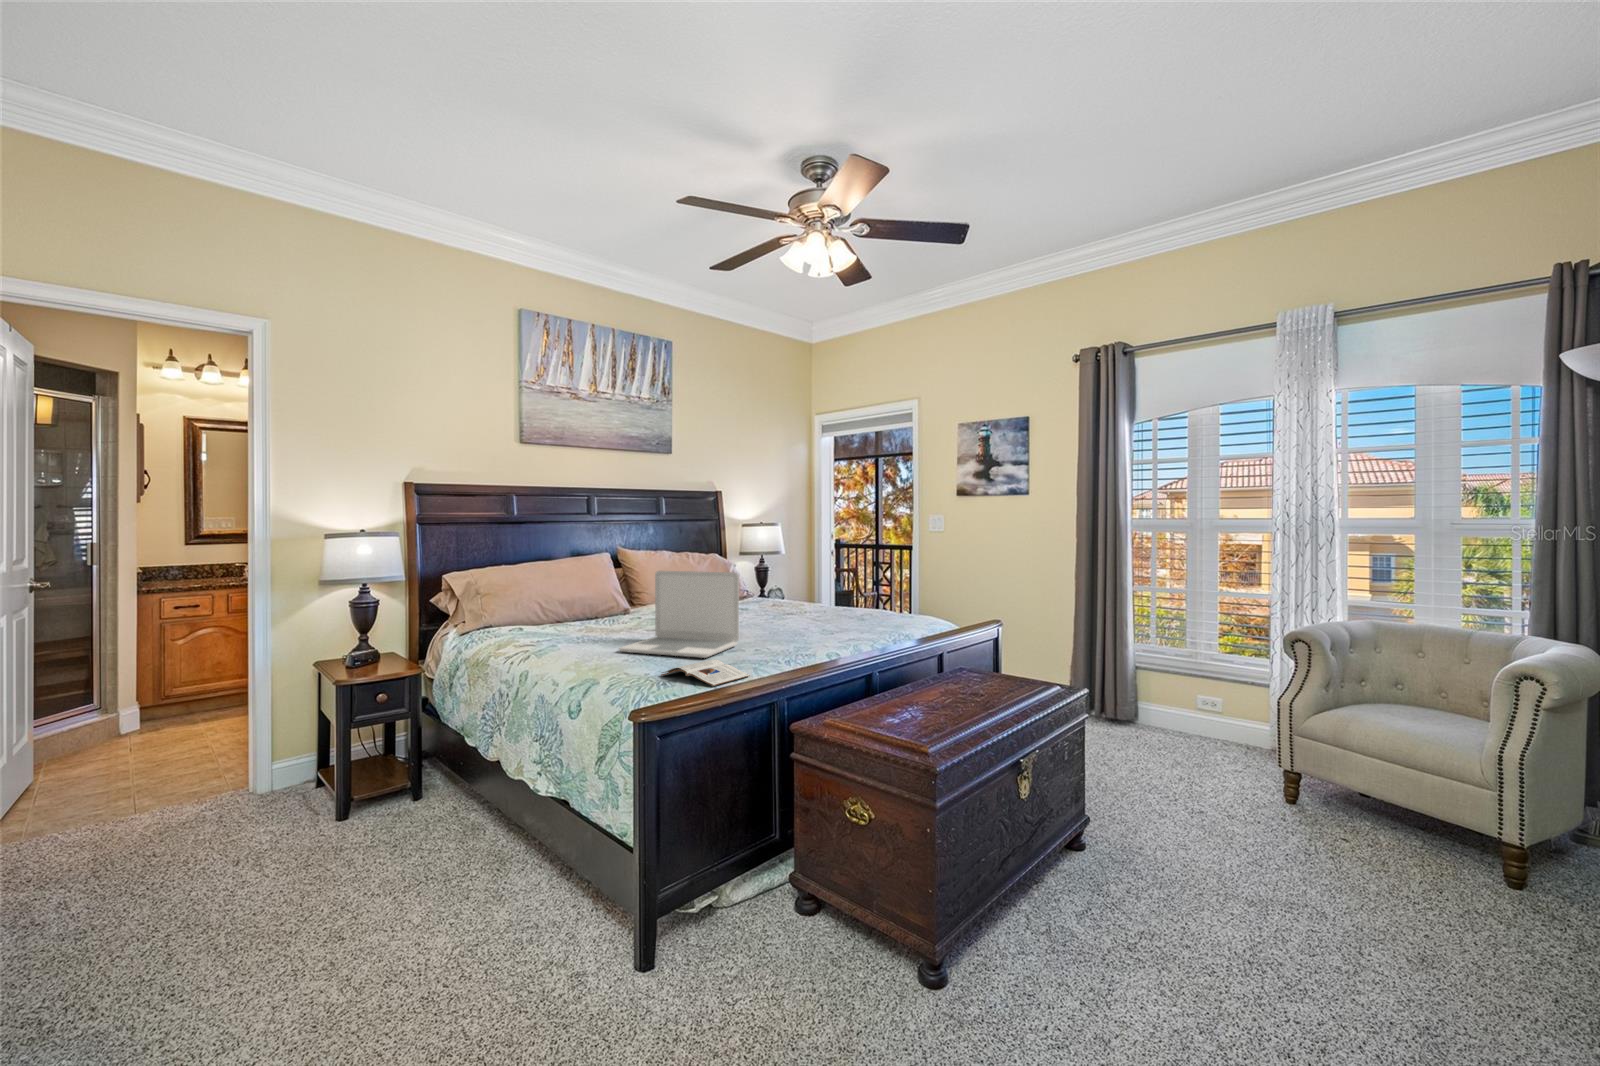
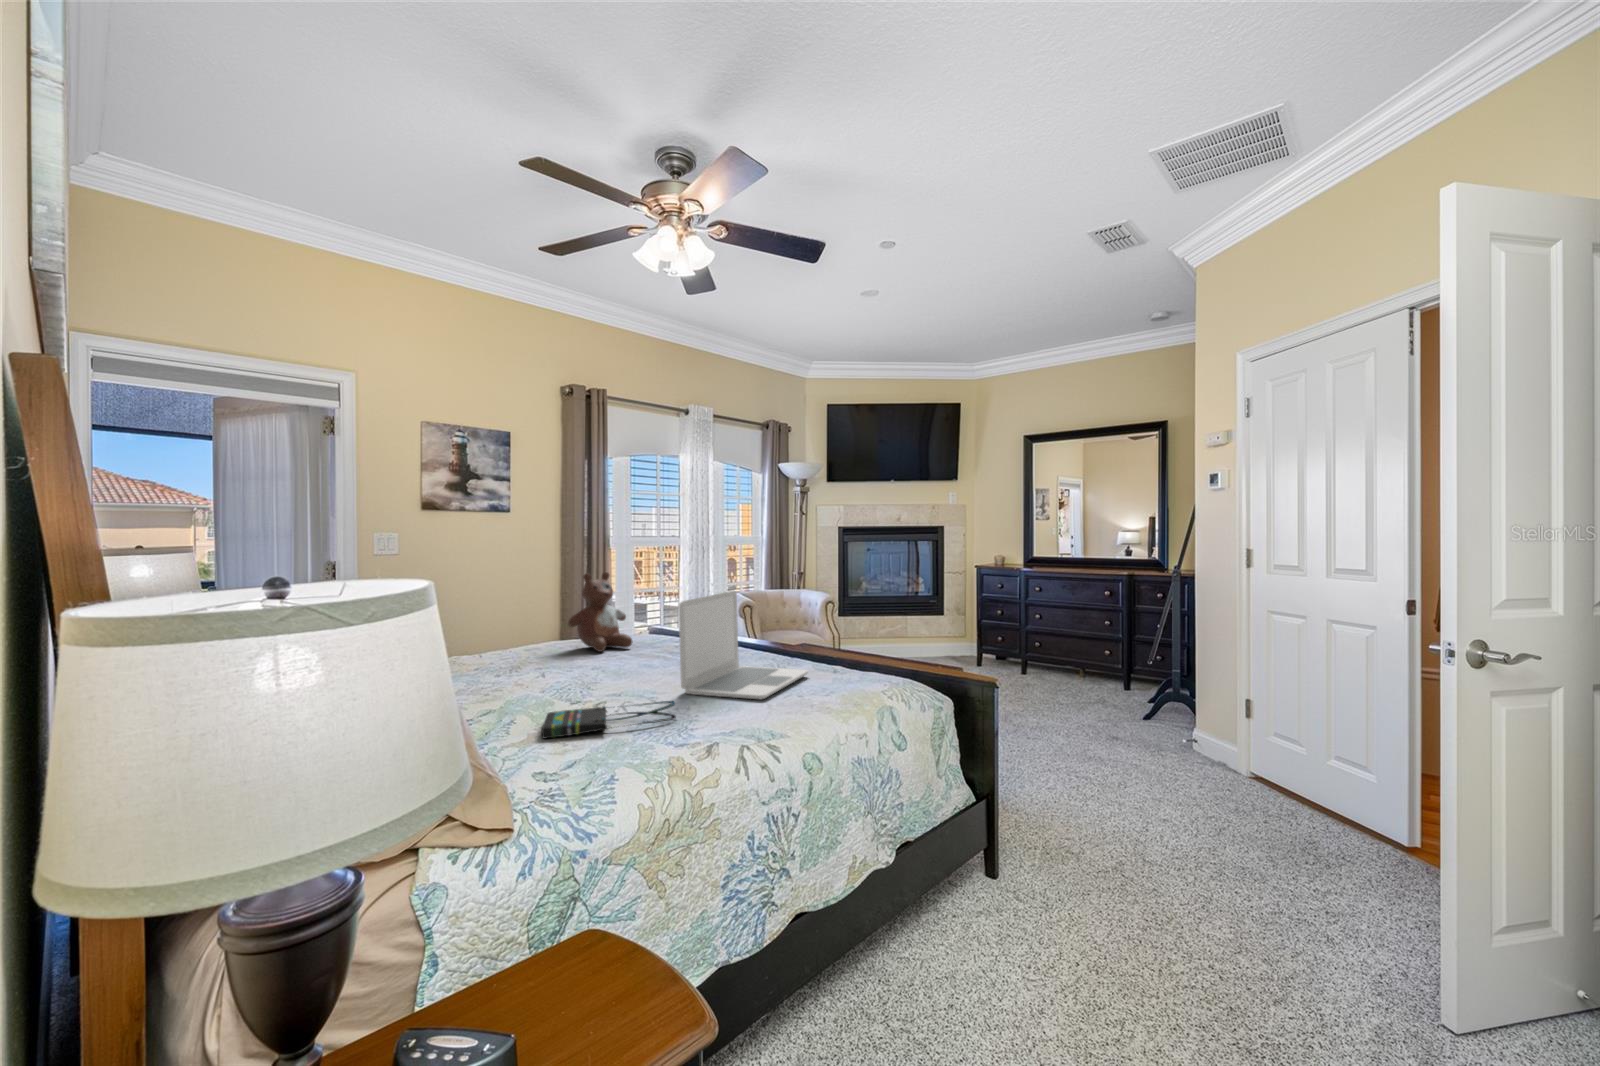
stuffed bear: none [827,553,882,623] -> present [568,572,632,652]
tote bag: none [558,622,606,640] -> present [542,701,676,738]
magazine: present [661,660,750,686] -> none [839,662,917,684]

